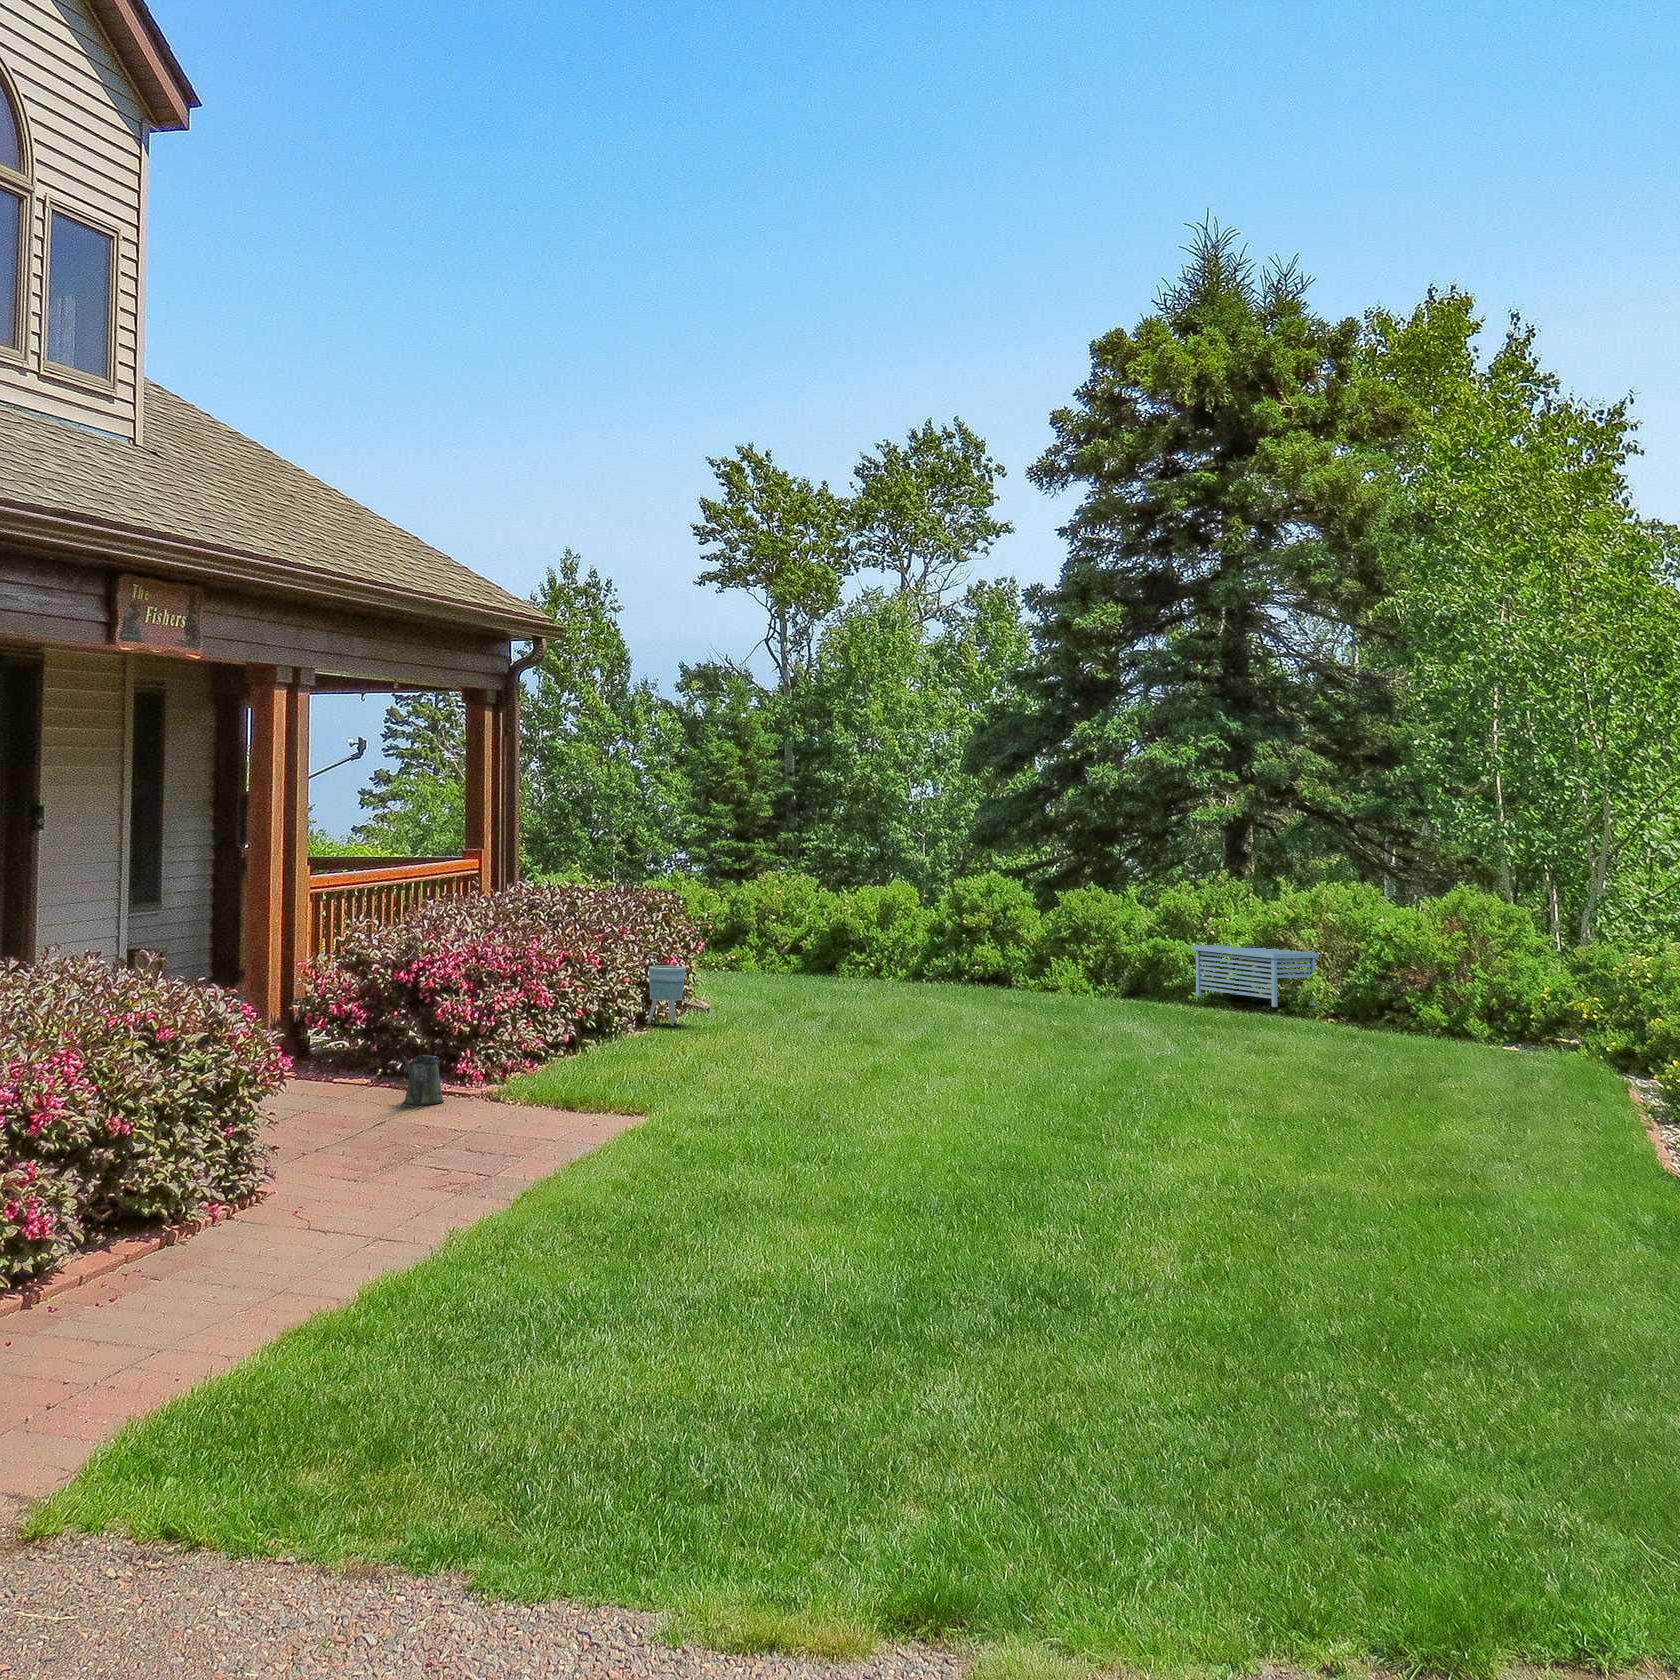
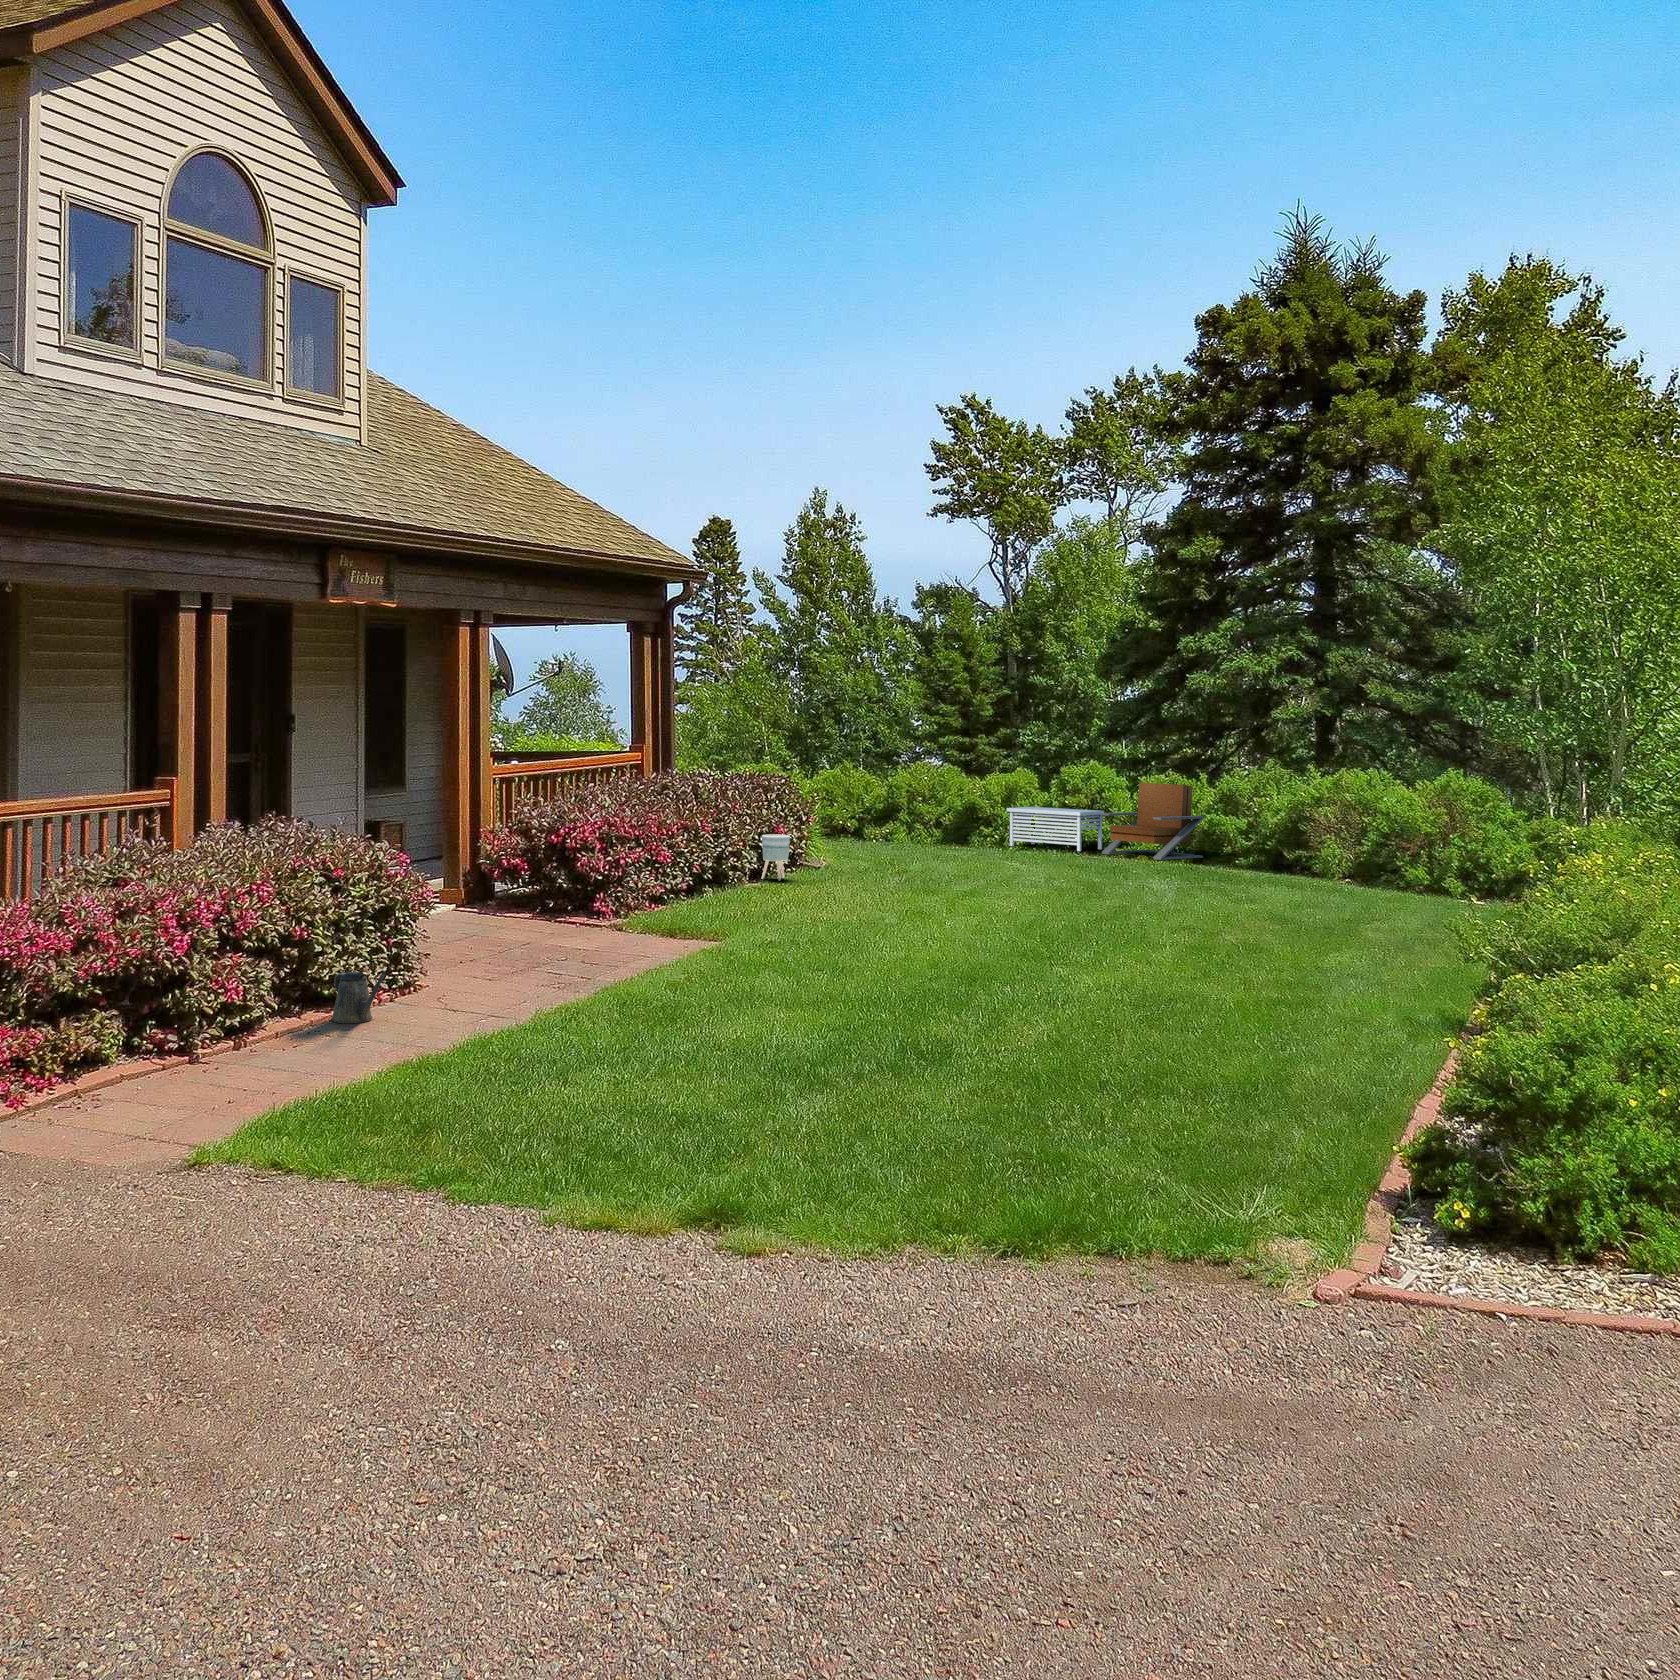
lounge chair: none [1019,897,1144,993] -> present [1102,782,1204,860]
storage bench: present [1191,945,1319,1007] -> present [1007,807,1104,851]
watering can: present [402,1055,444,1105] -> present [331,972,387,1023]

